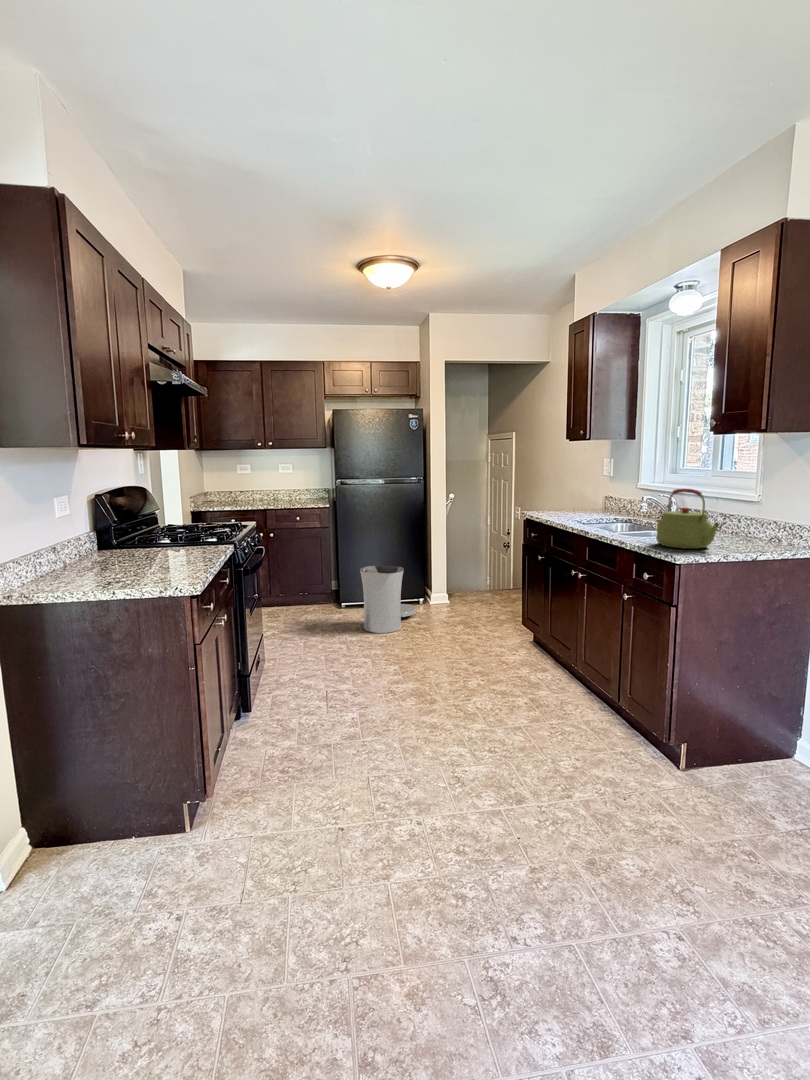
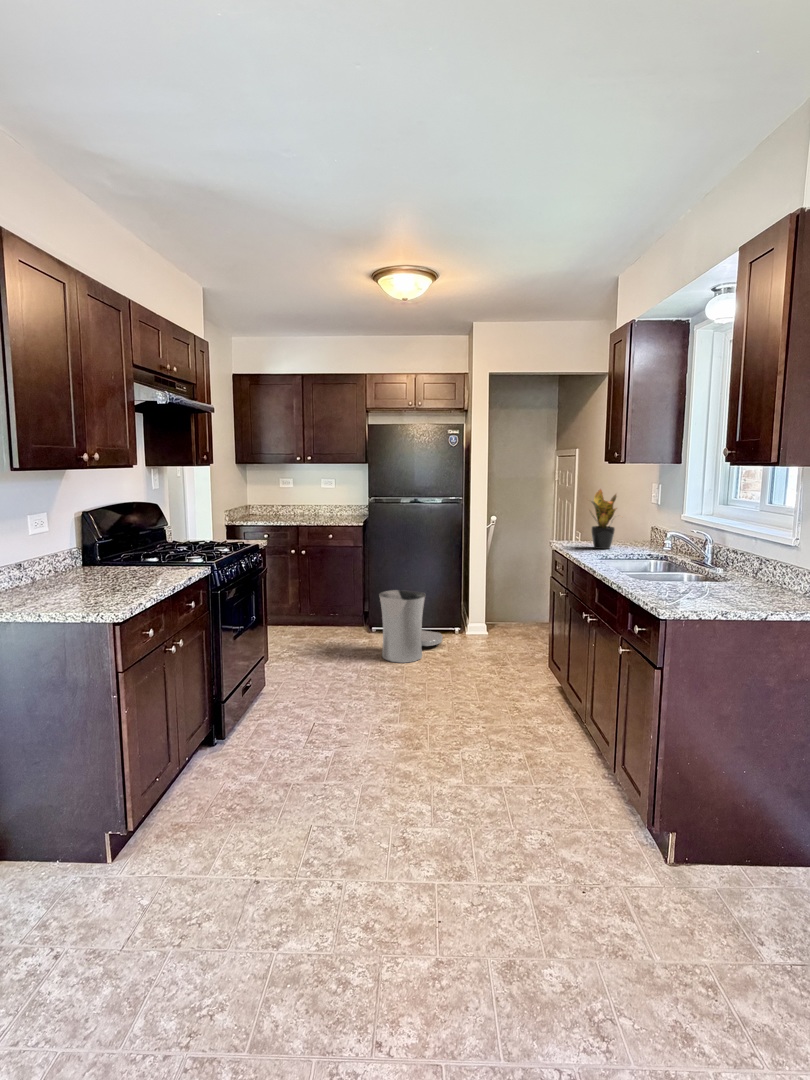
potted plant: none [556,463,591,518] -> present [590,489,616,549]
kettle: present [656,489,719,549] -> none [656,526,724,599]

